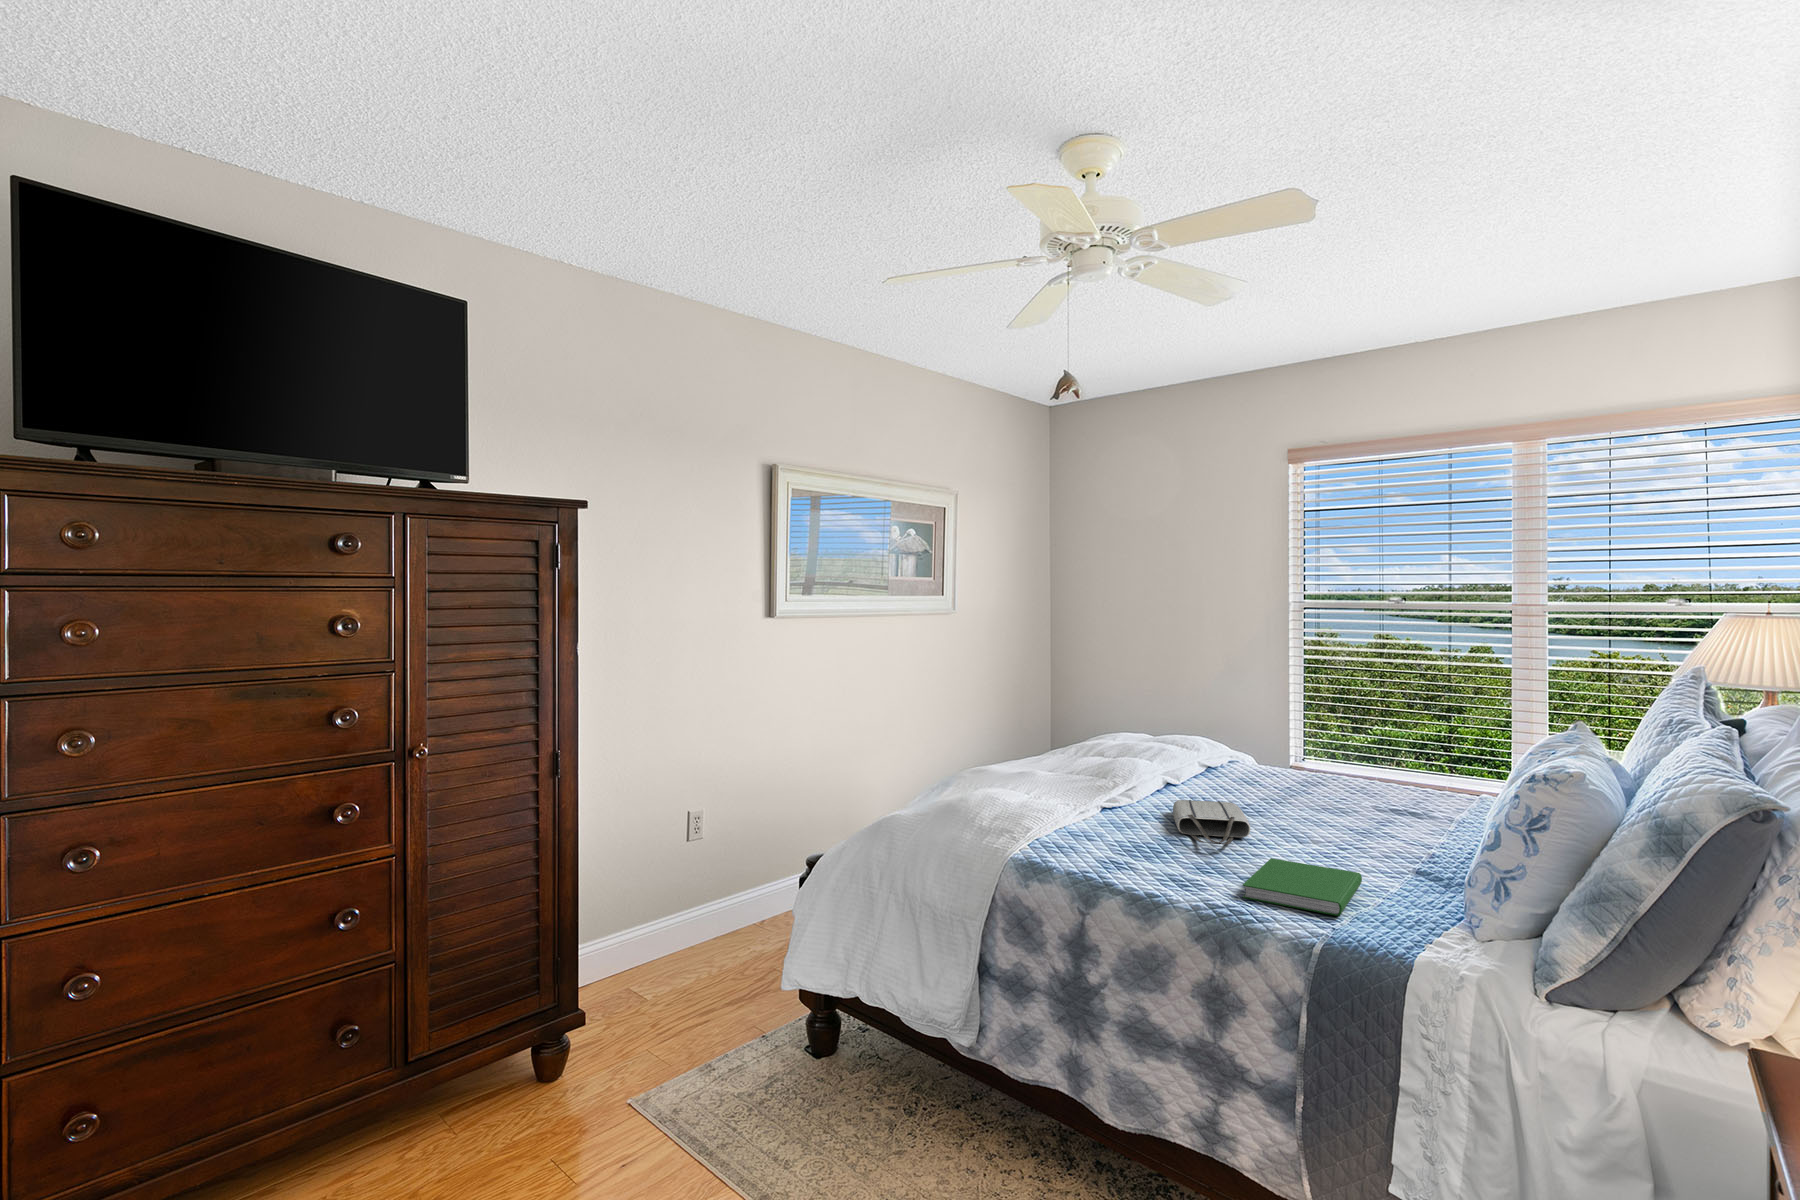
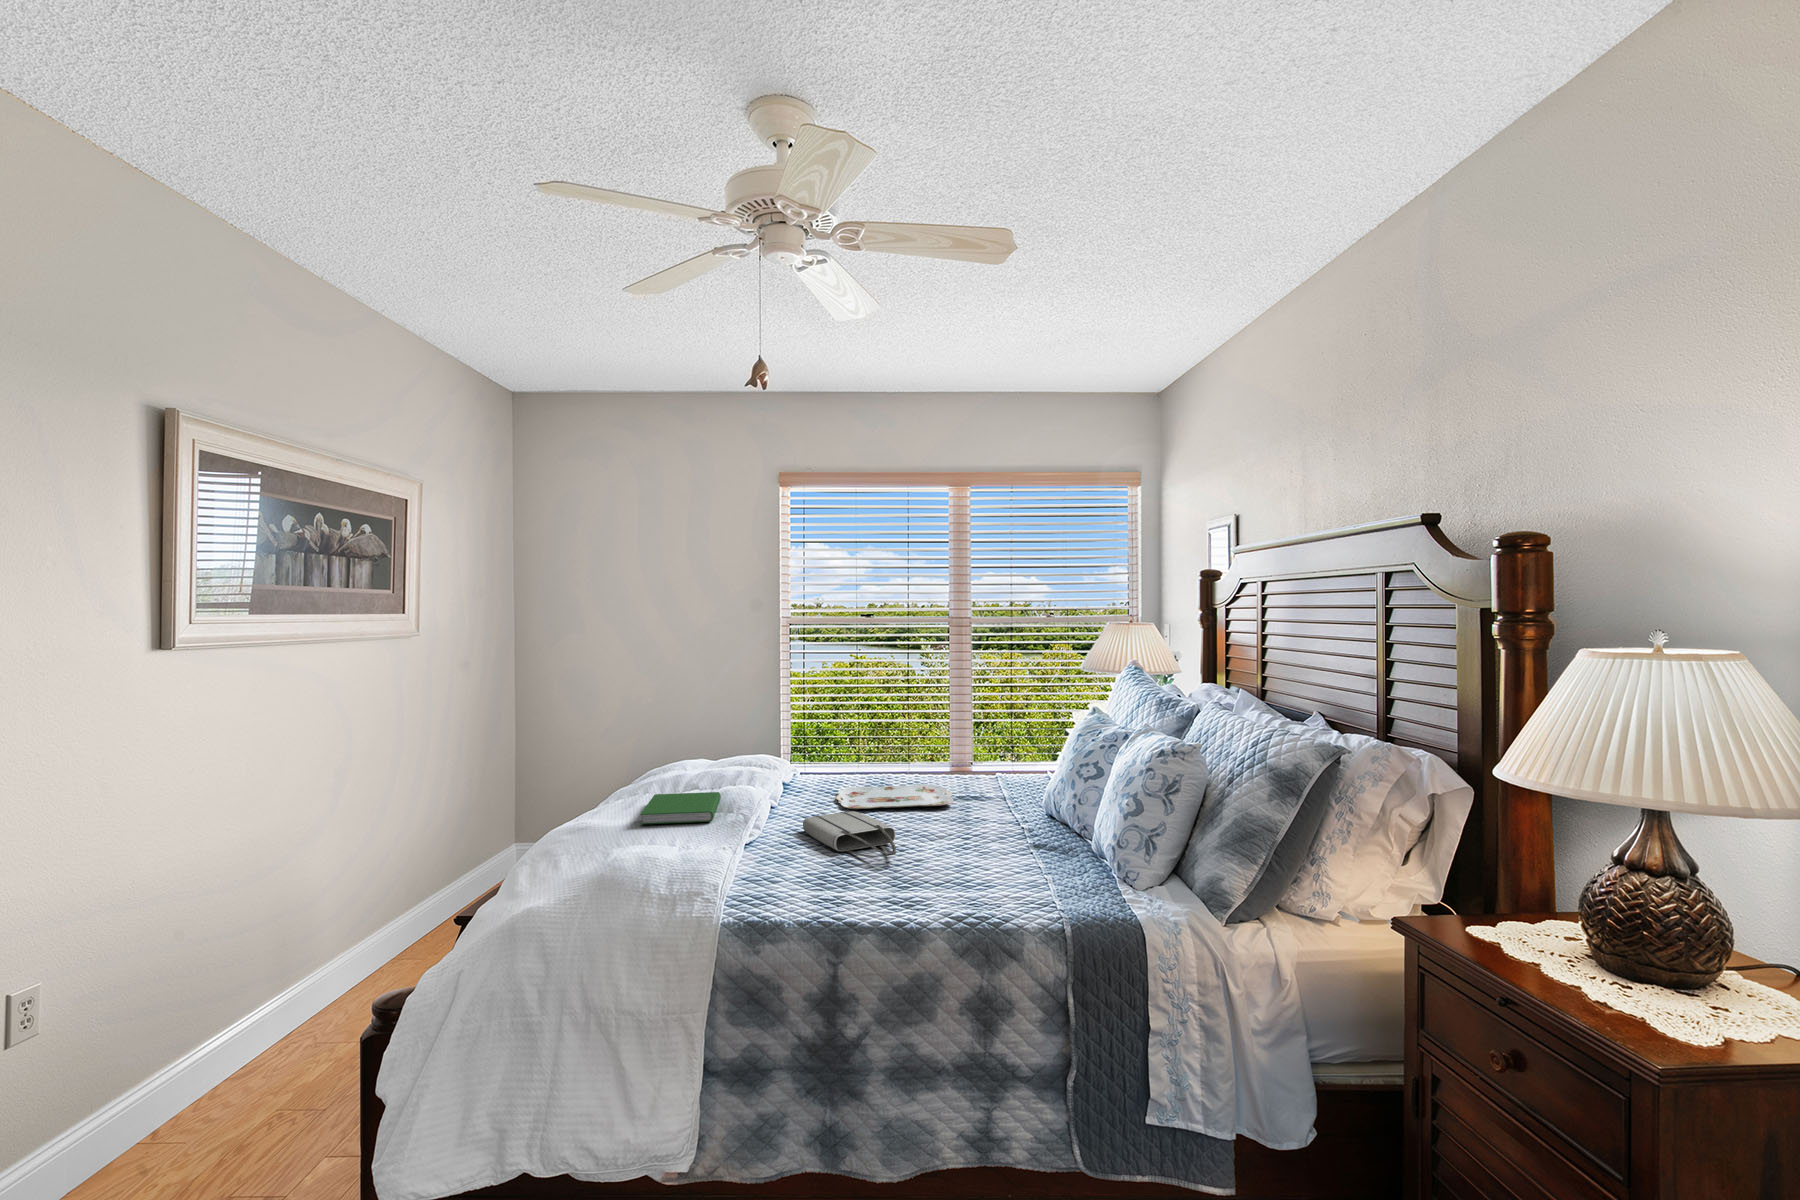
serving tray: none [1244,787,1386,819] -> present [836,784,953,809]
hardcover book: present [1243,858,1362,916] -> present [640,792,721,825]

